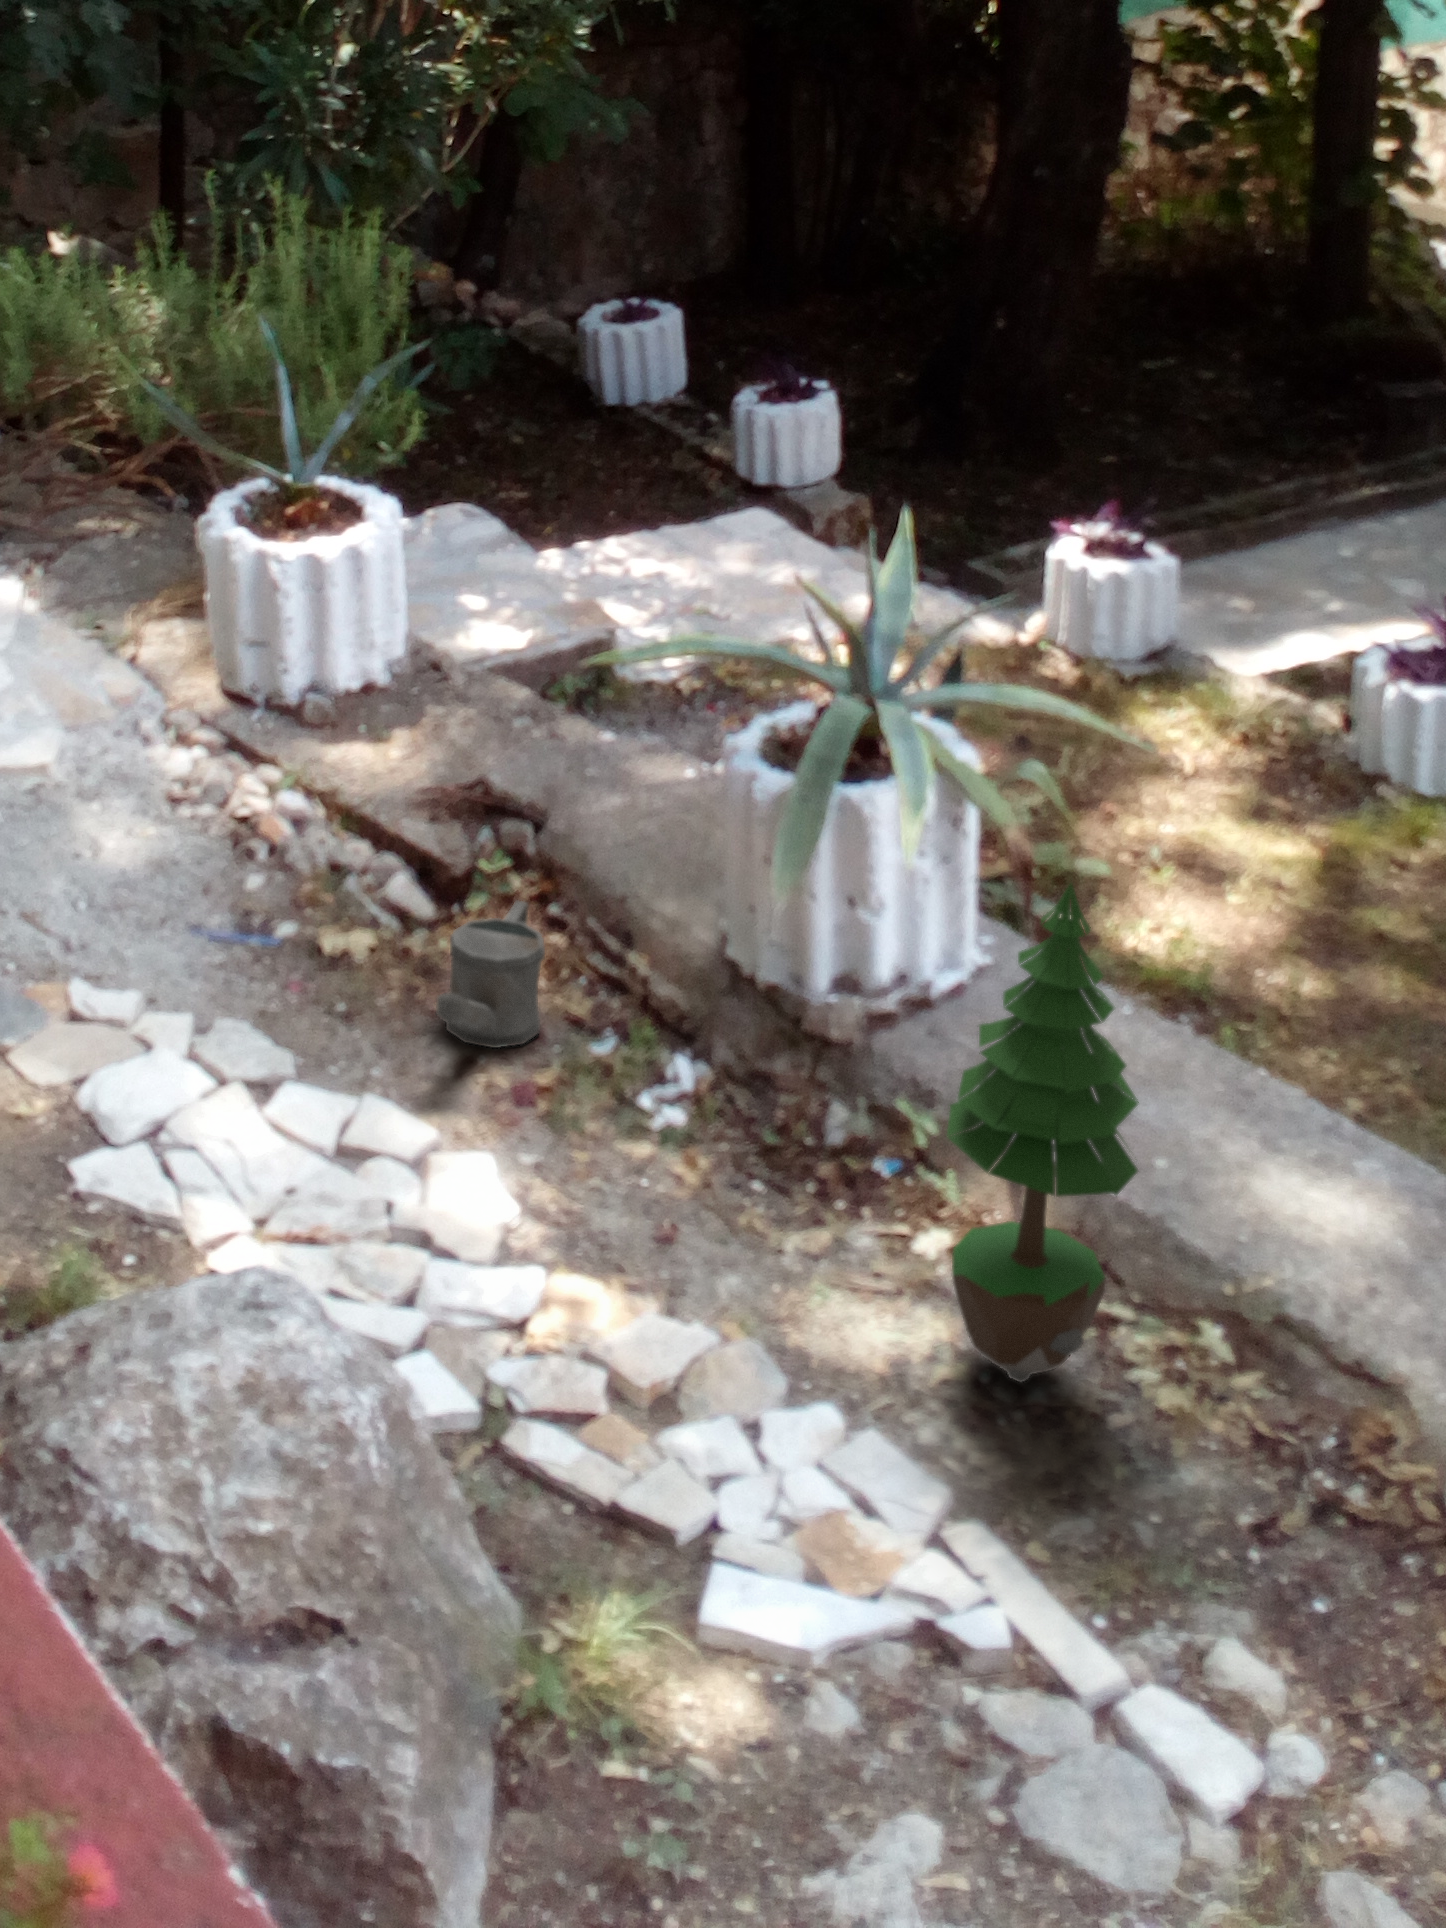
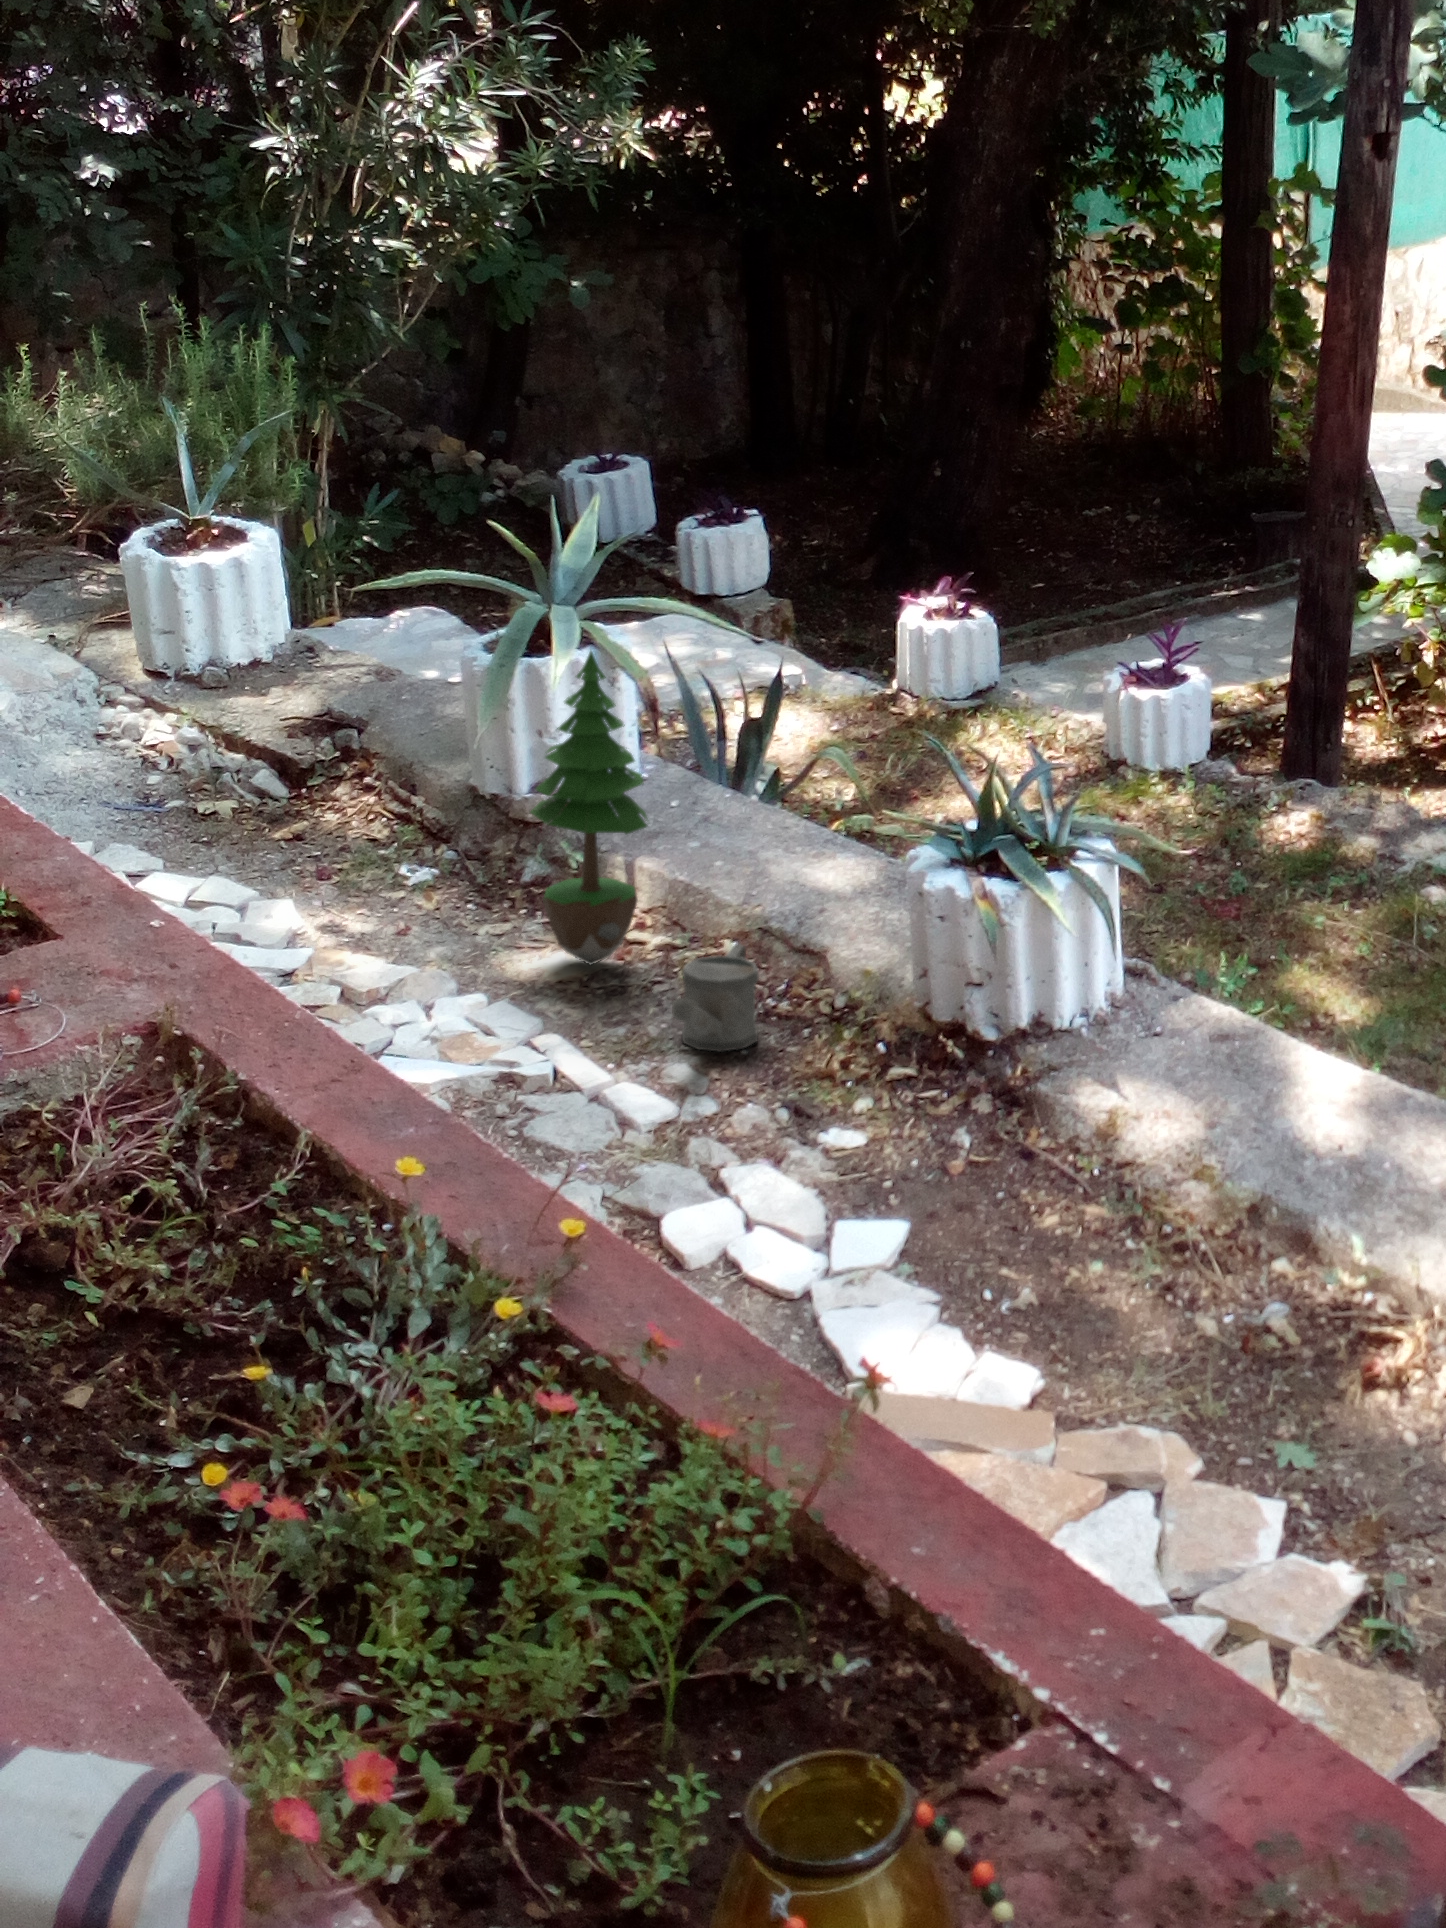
watering can: present [436,901,545,1048] -> present [672,944,759,1052]

